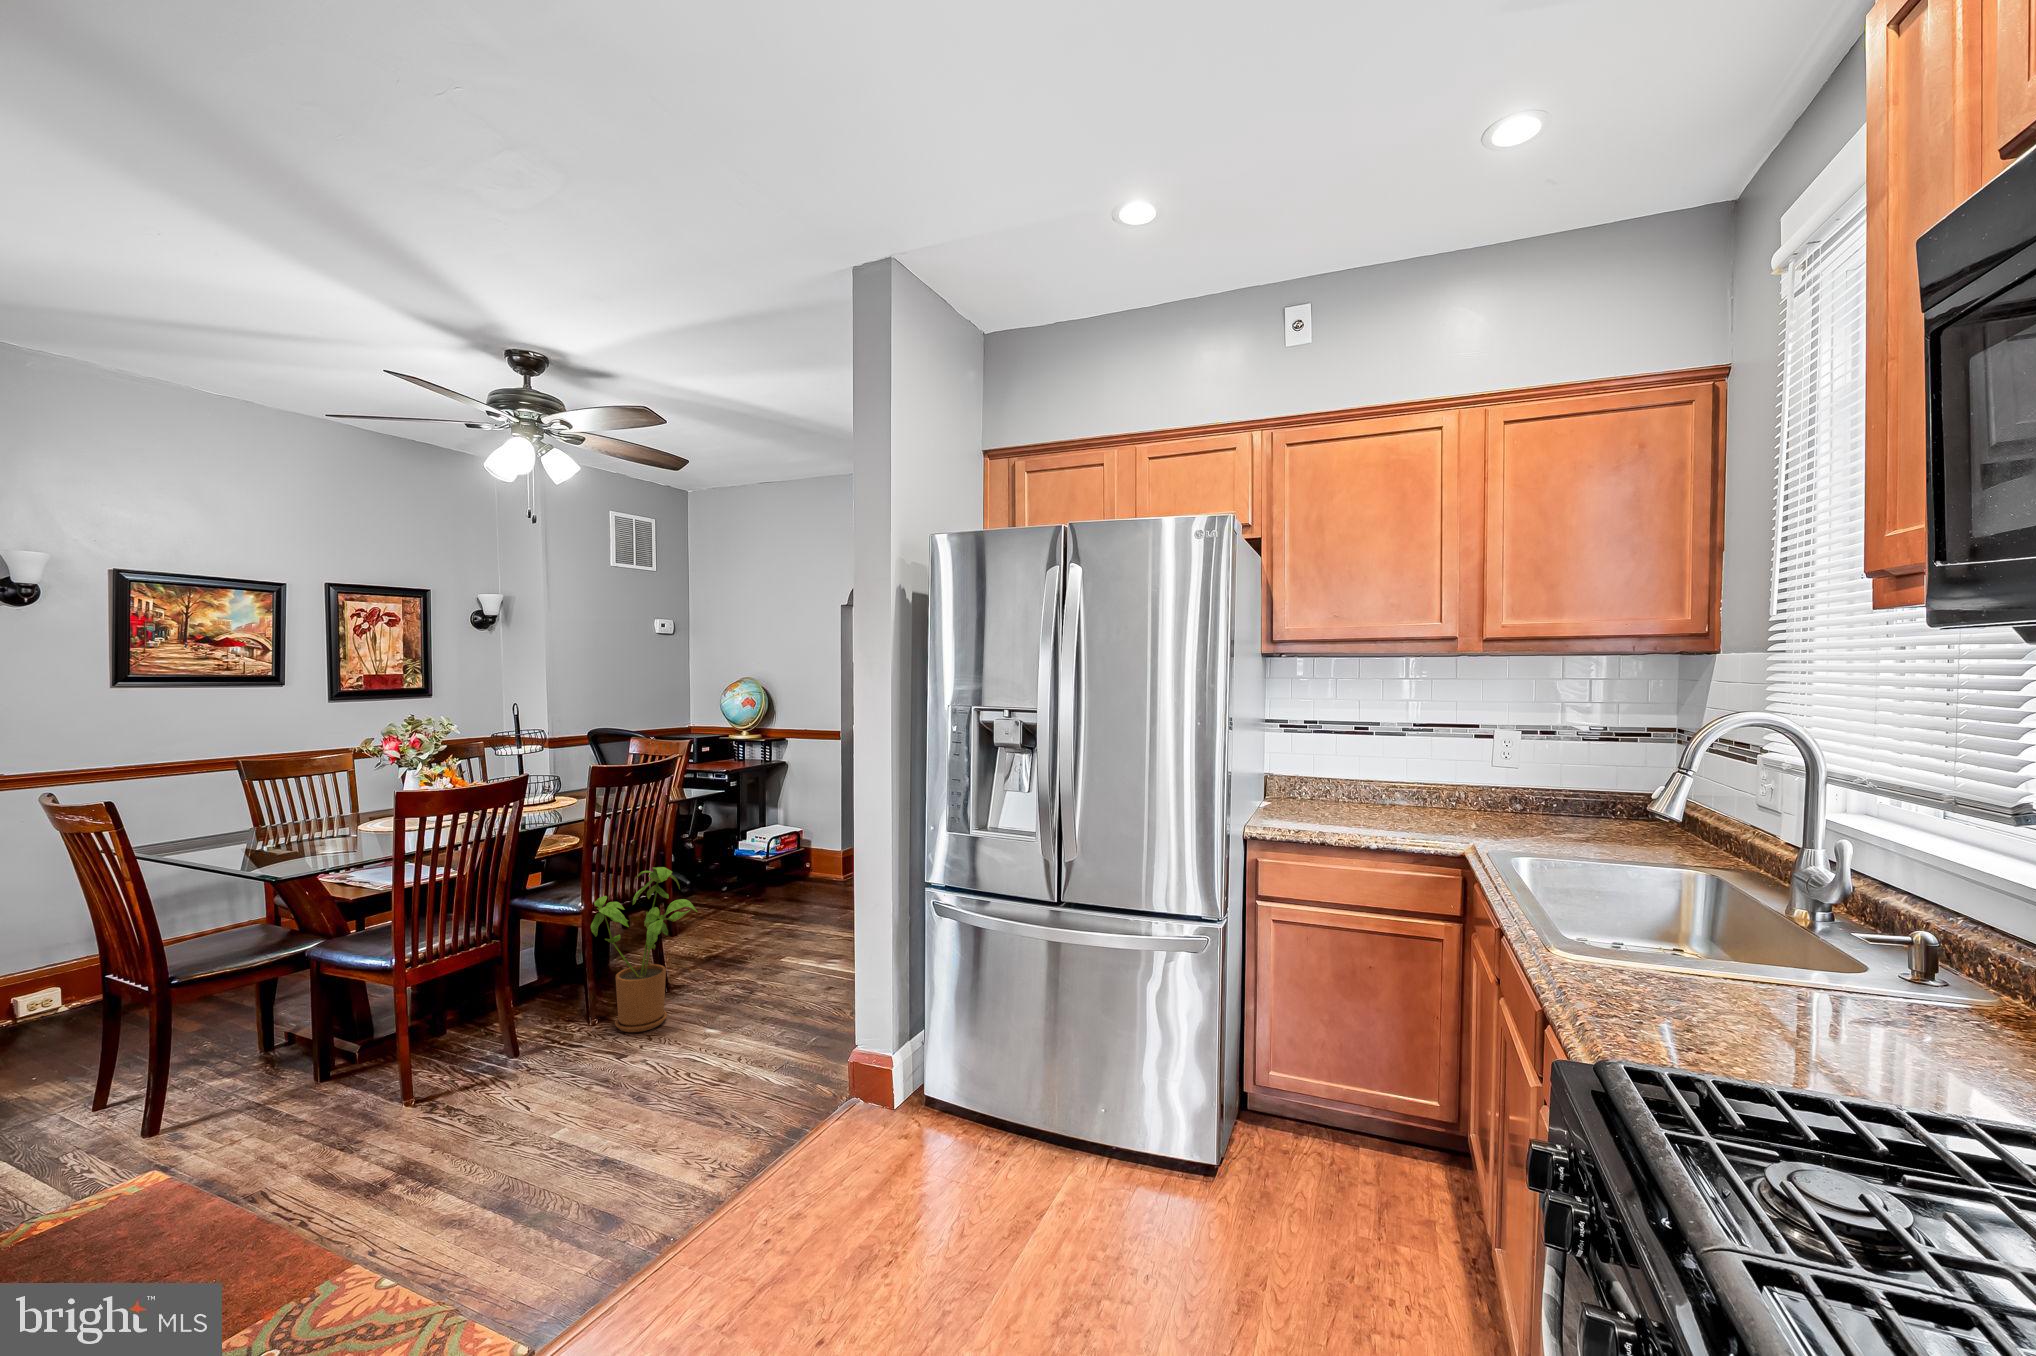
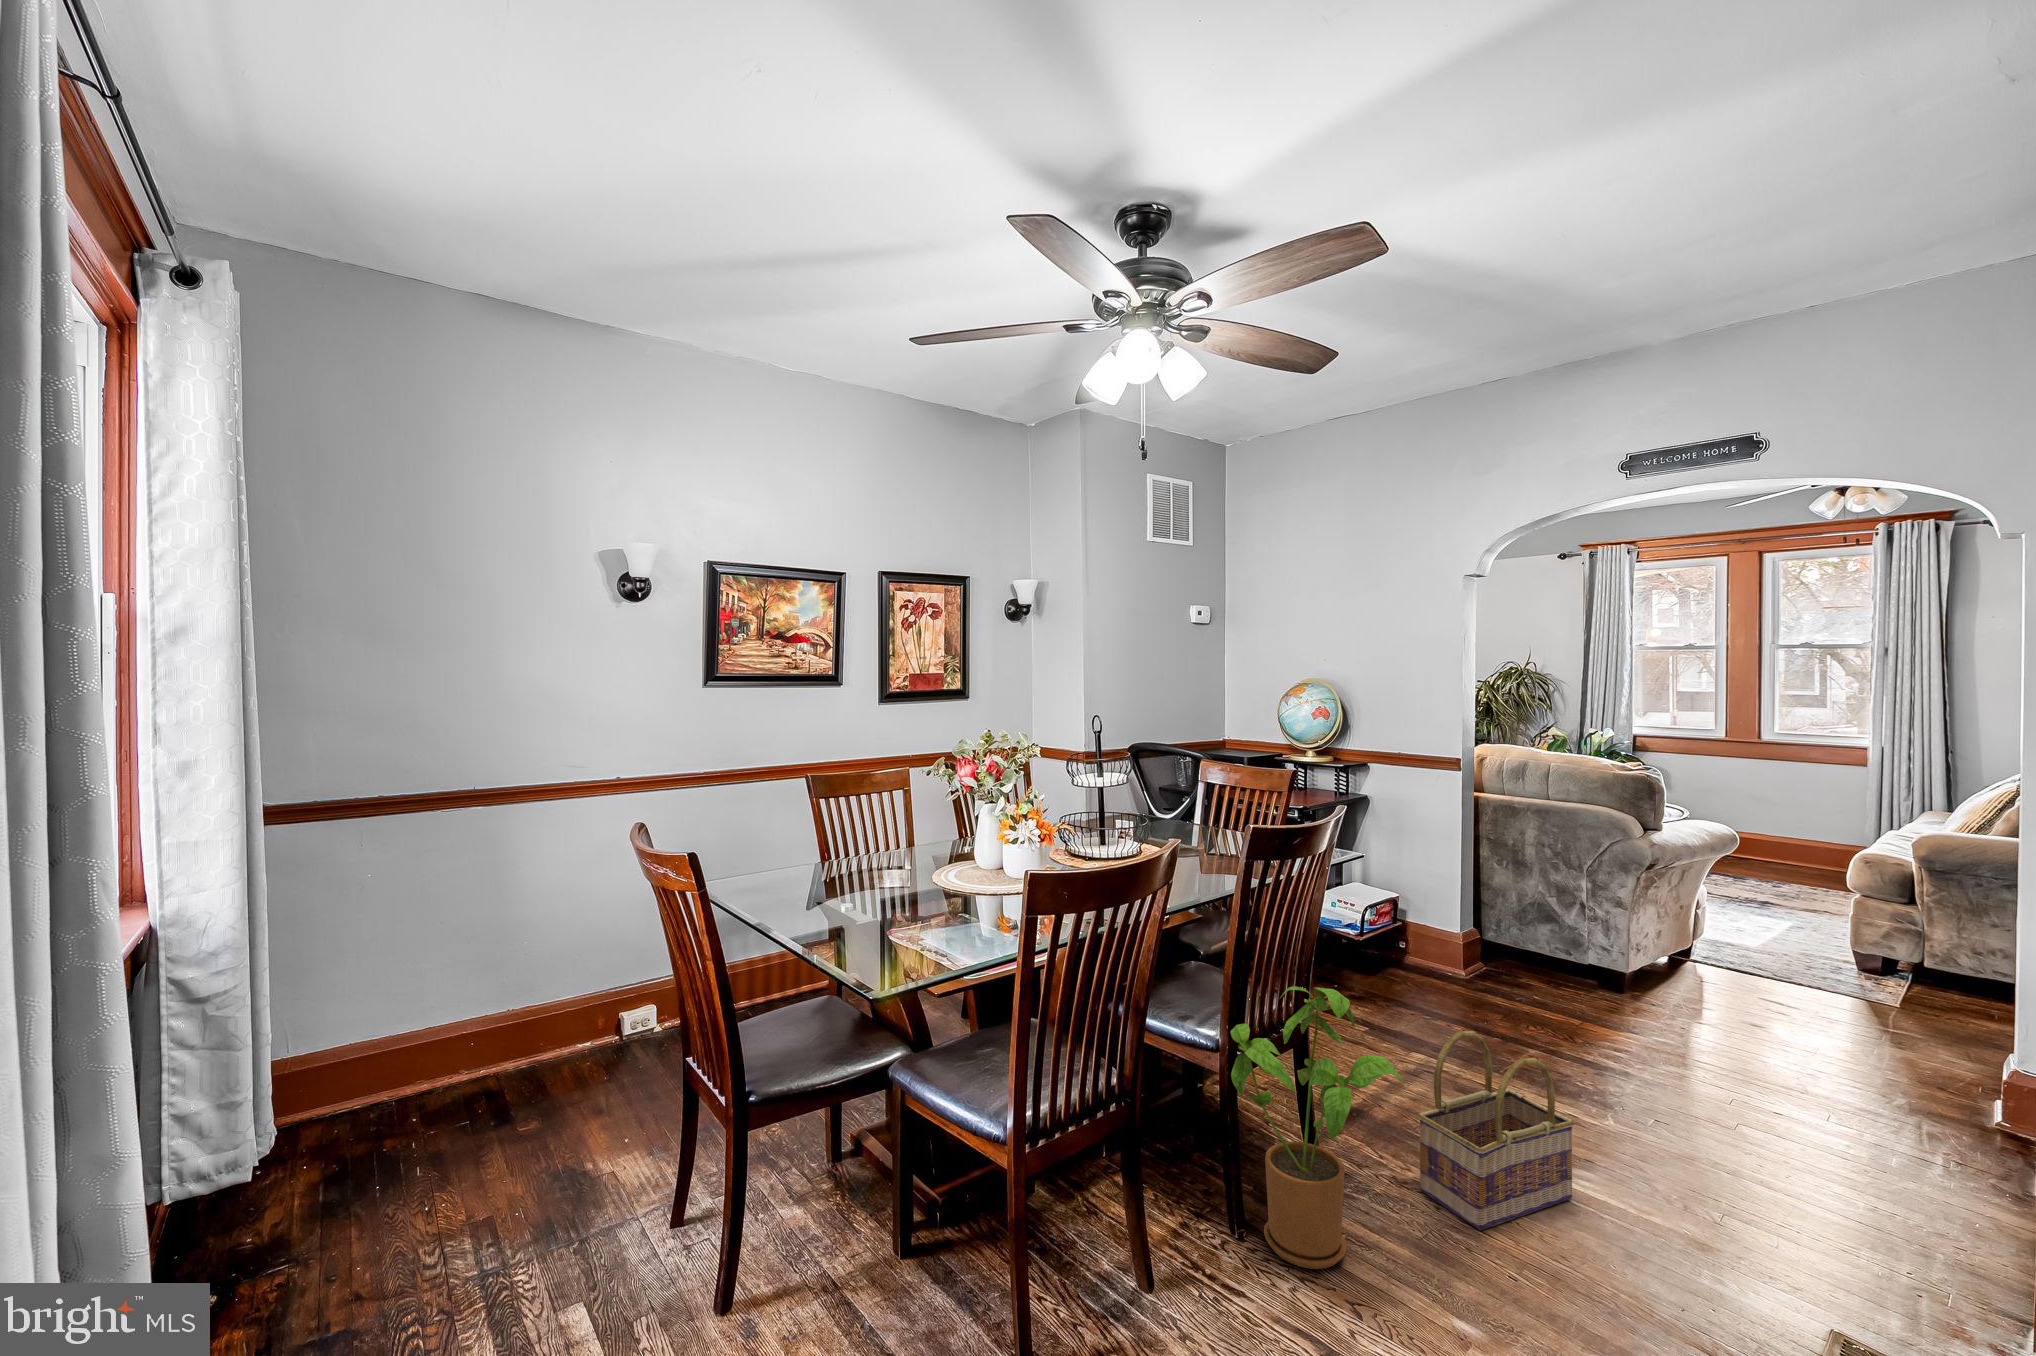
basket: none [731,888,821,996] -> present [1418,1031,1575,1230]

